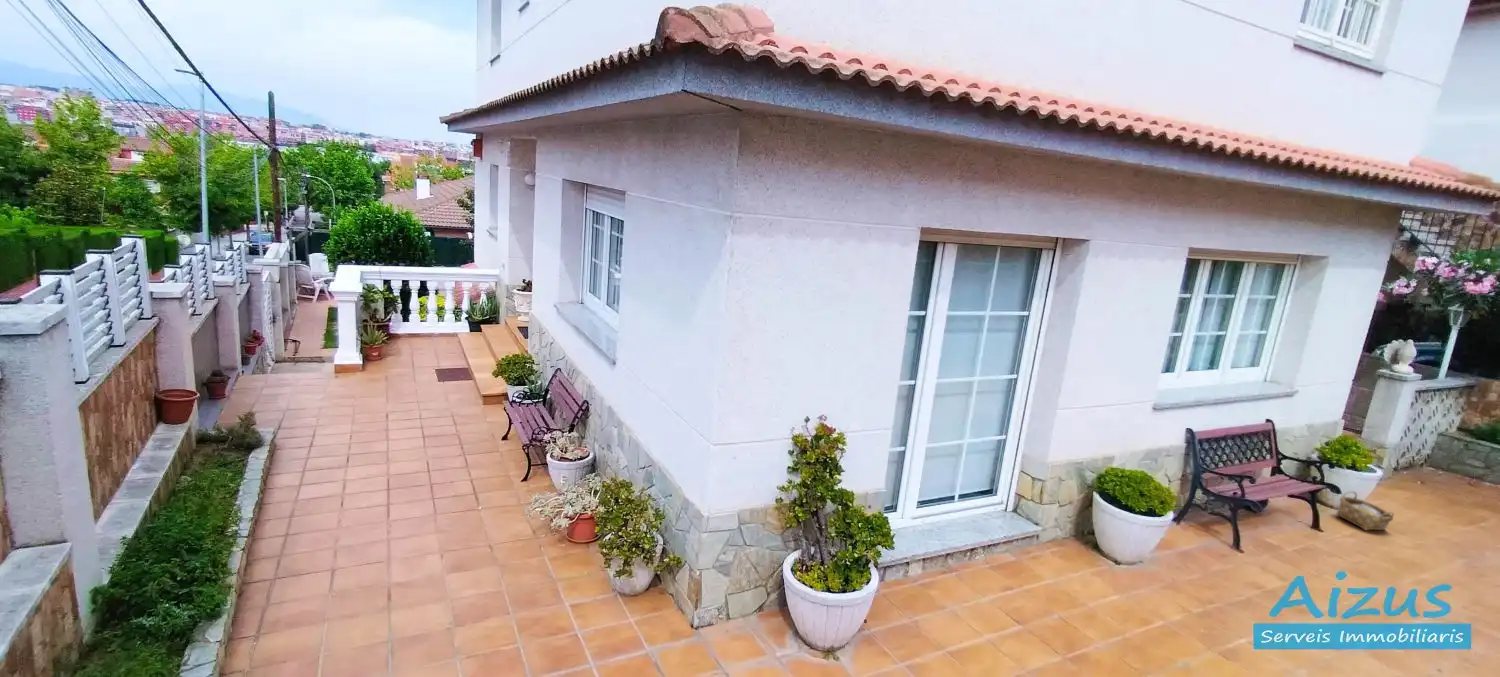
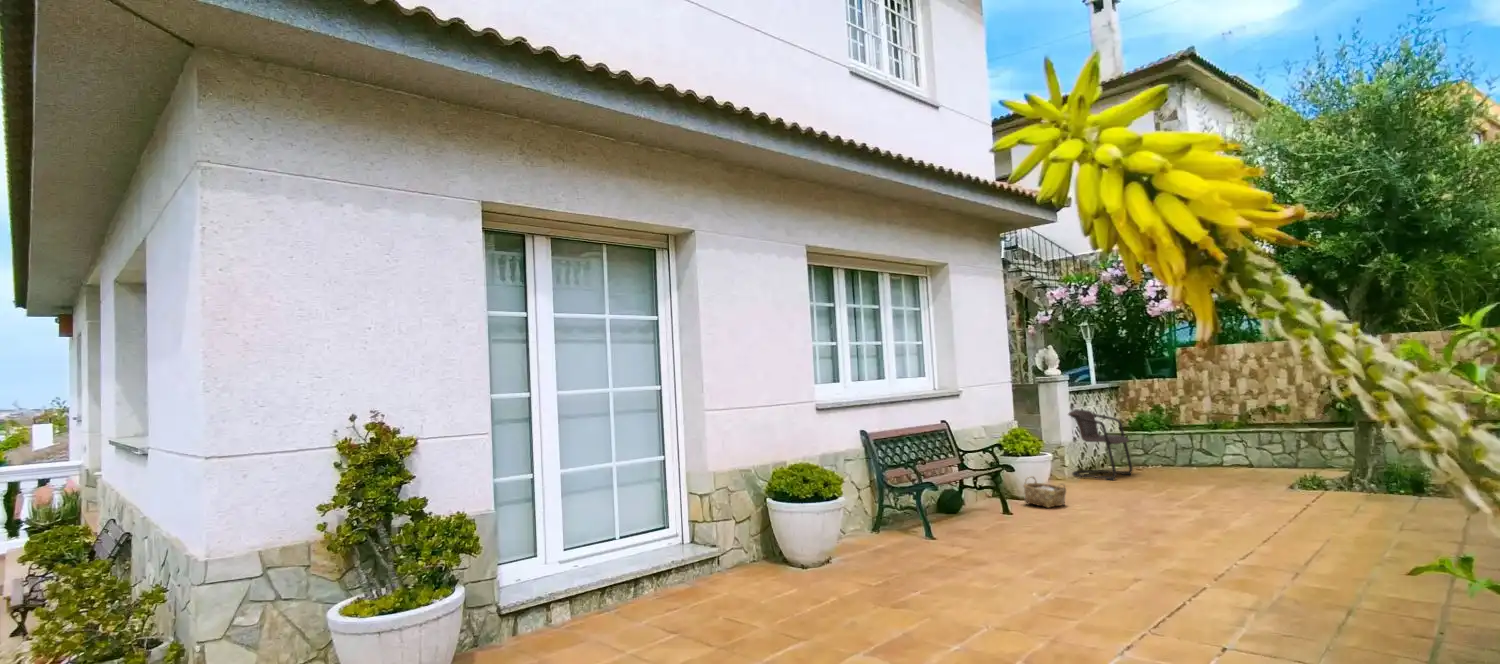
chair: none [1386,414,1477,500] -> present [1068,409,1132,480]

